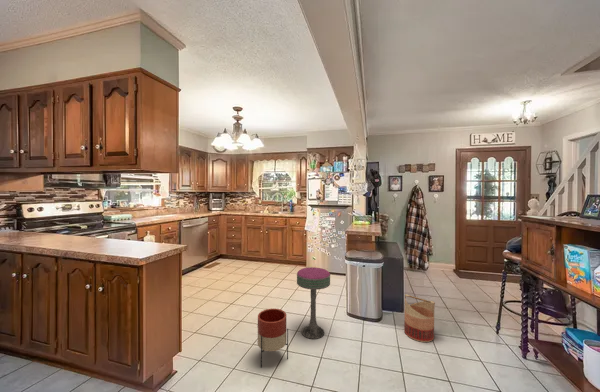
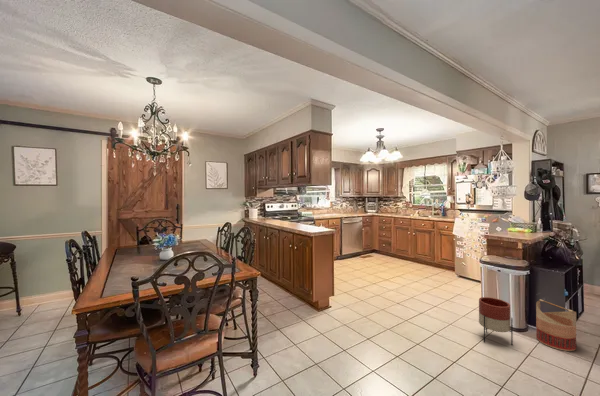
bar stool: present [297,267,330,339] -> none [417,258,448,316]
planter: present [257,309,288,367] -> present [479,297,513,345]

